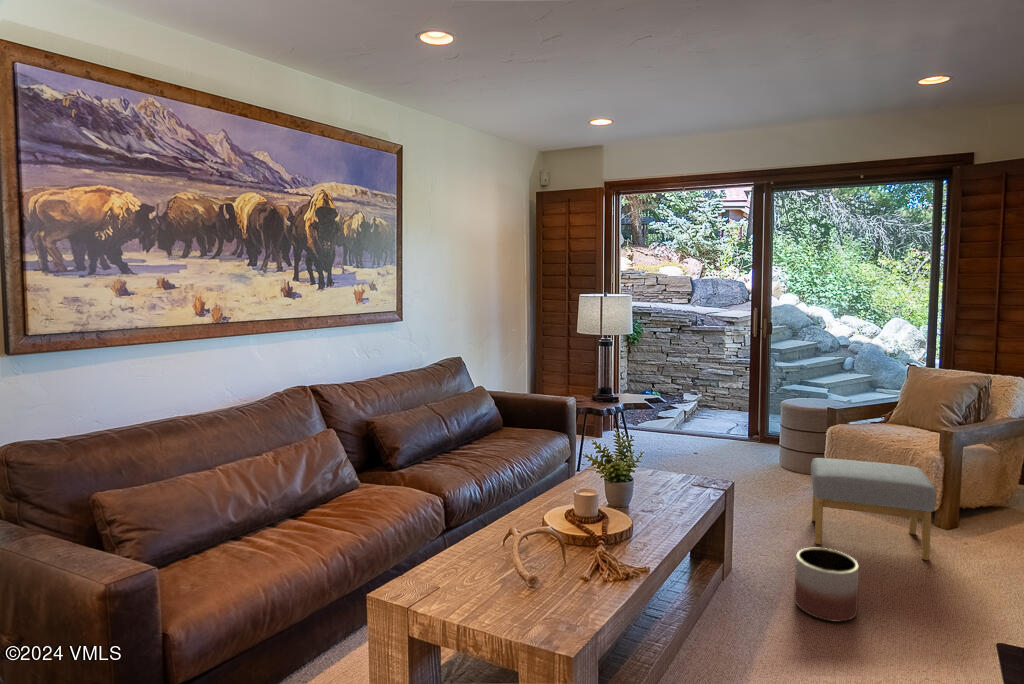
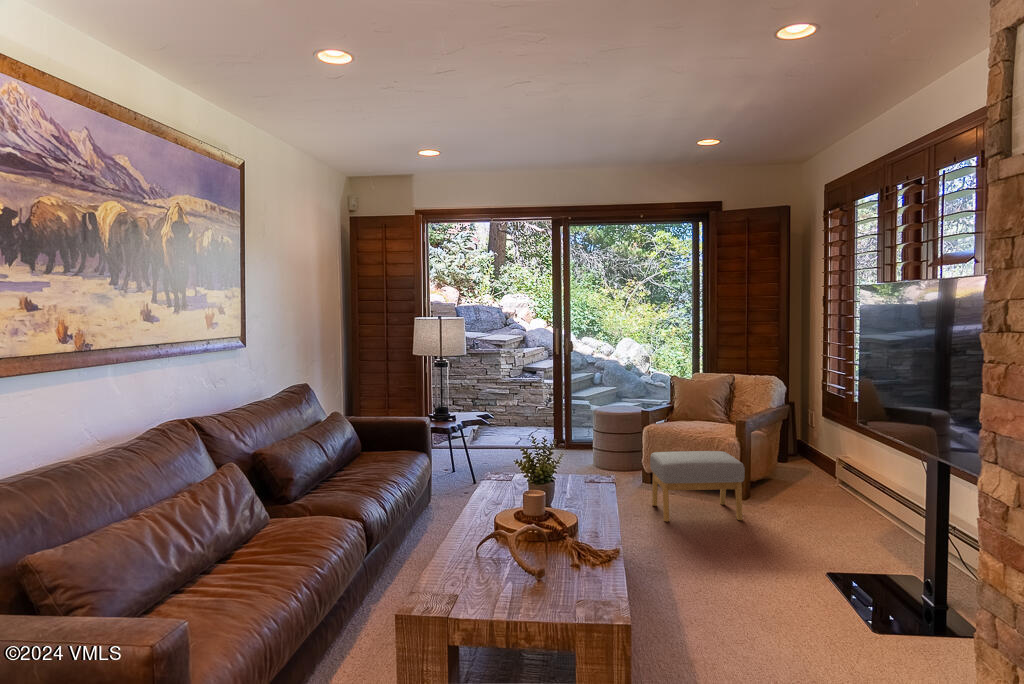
planter: present [794,548,859,622] -> none [674,517,720,571]

